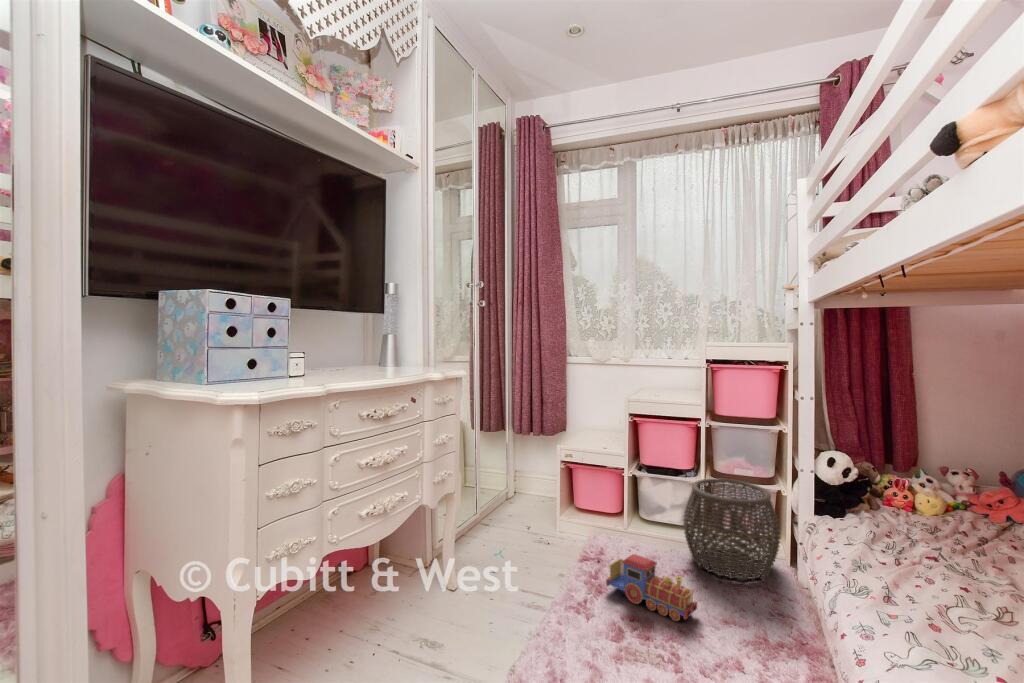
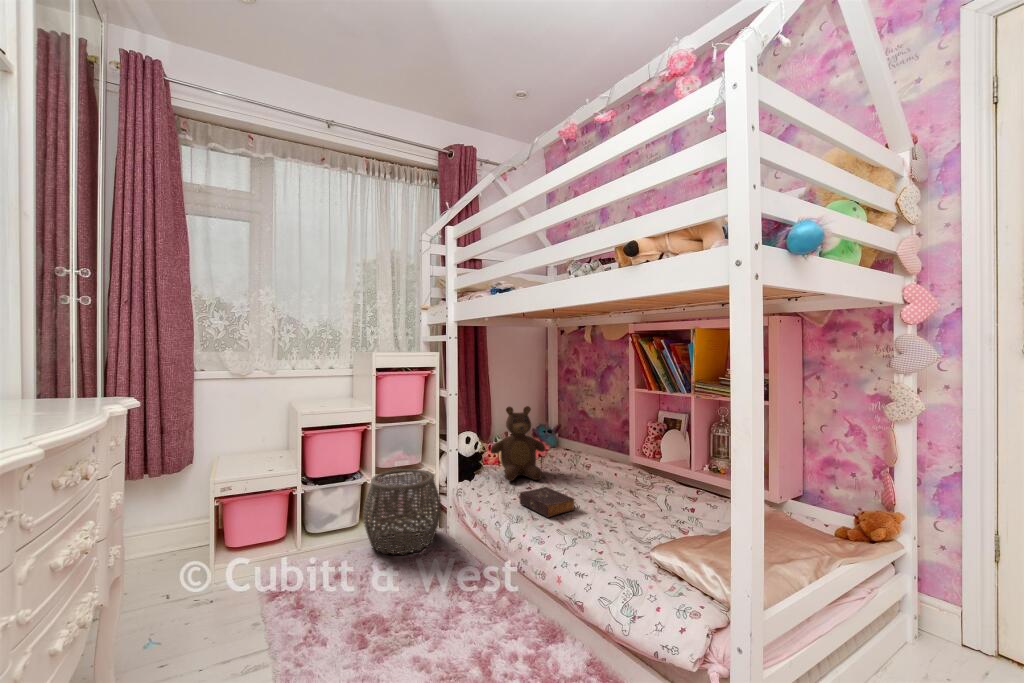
teddy bear: none [874,428,990,553] -> present [491,406,545,481]
toy train: present [606,554,697,621] -> none [321,561,410,610]
book: none [879,554,982,619] -> present [520,487,574,518]

